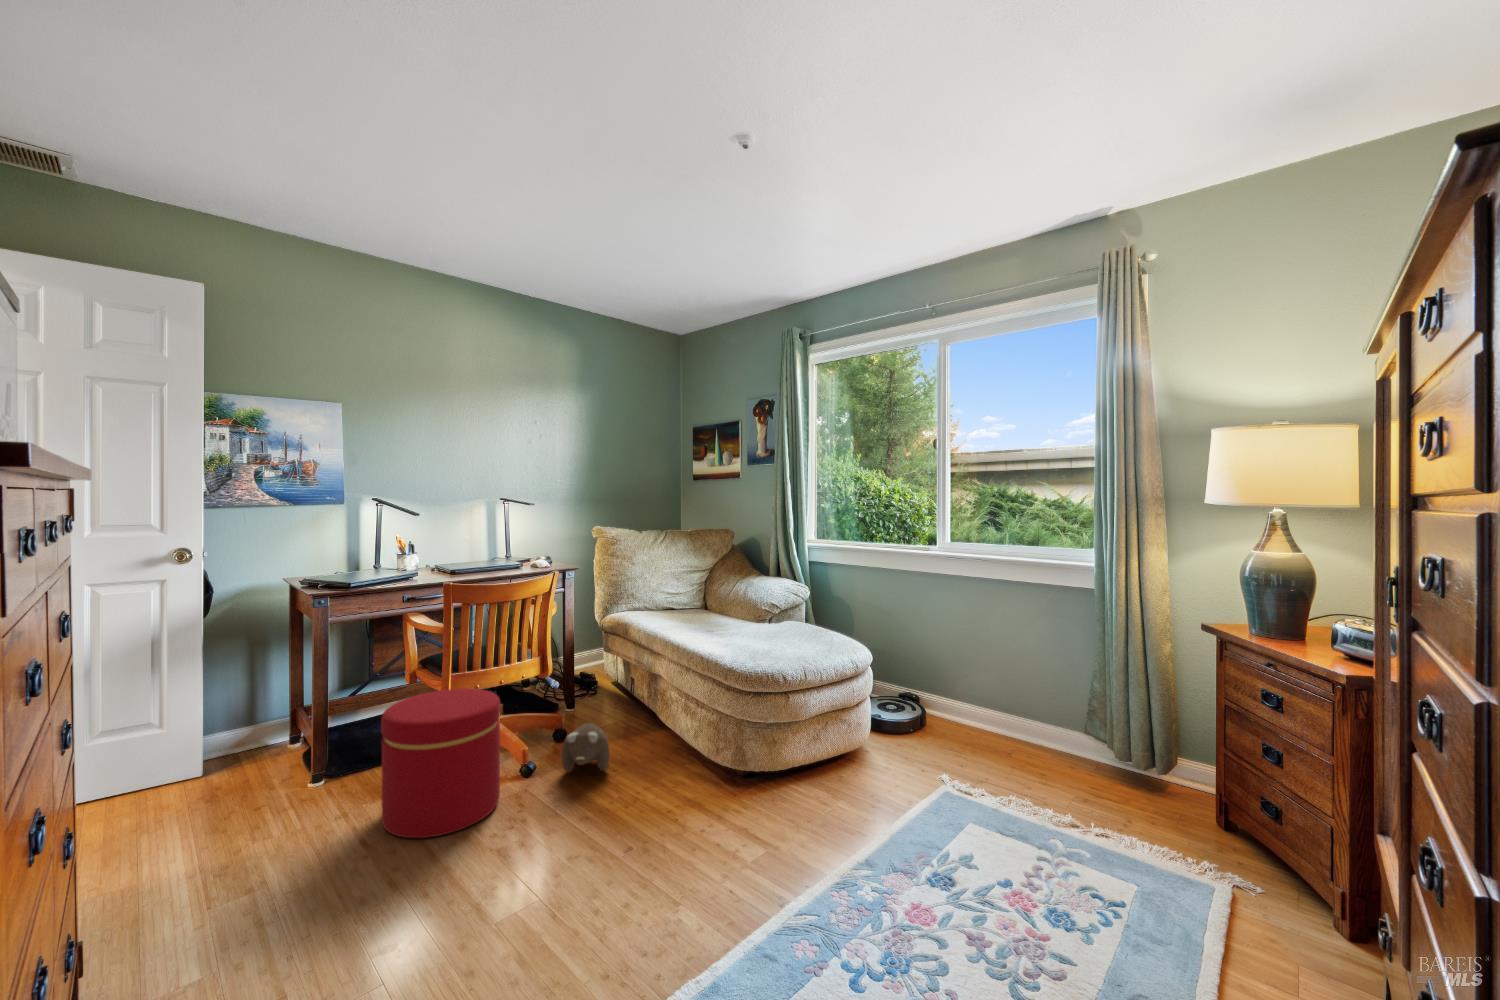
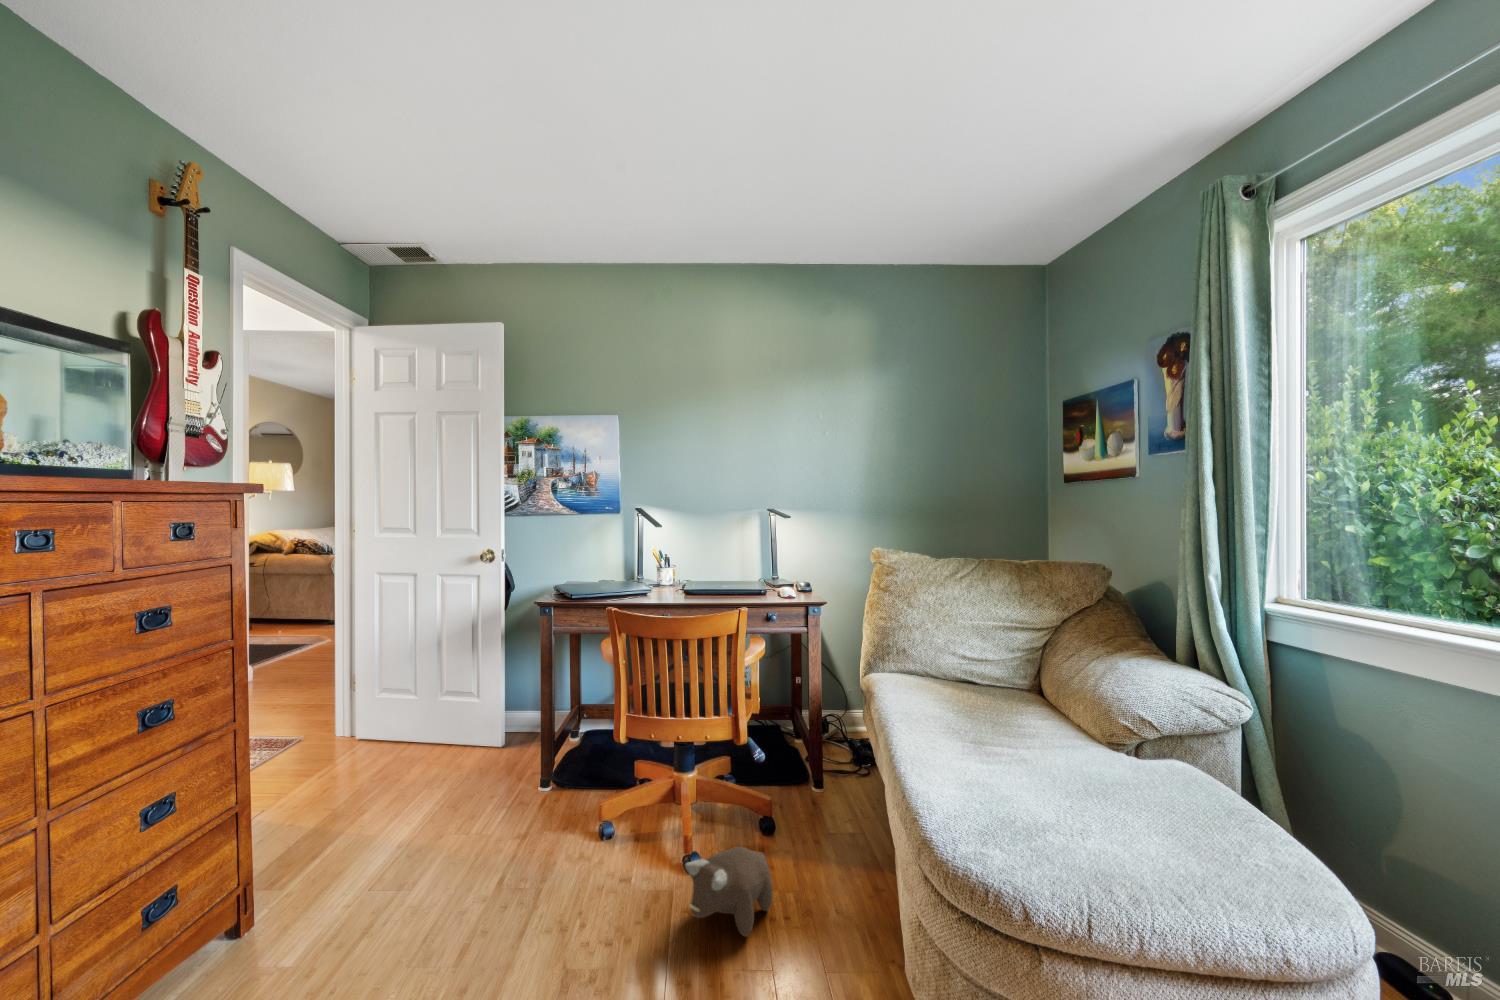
ottoman: present [381,688,501,838] -> none [477,741,616,946]

